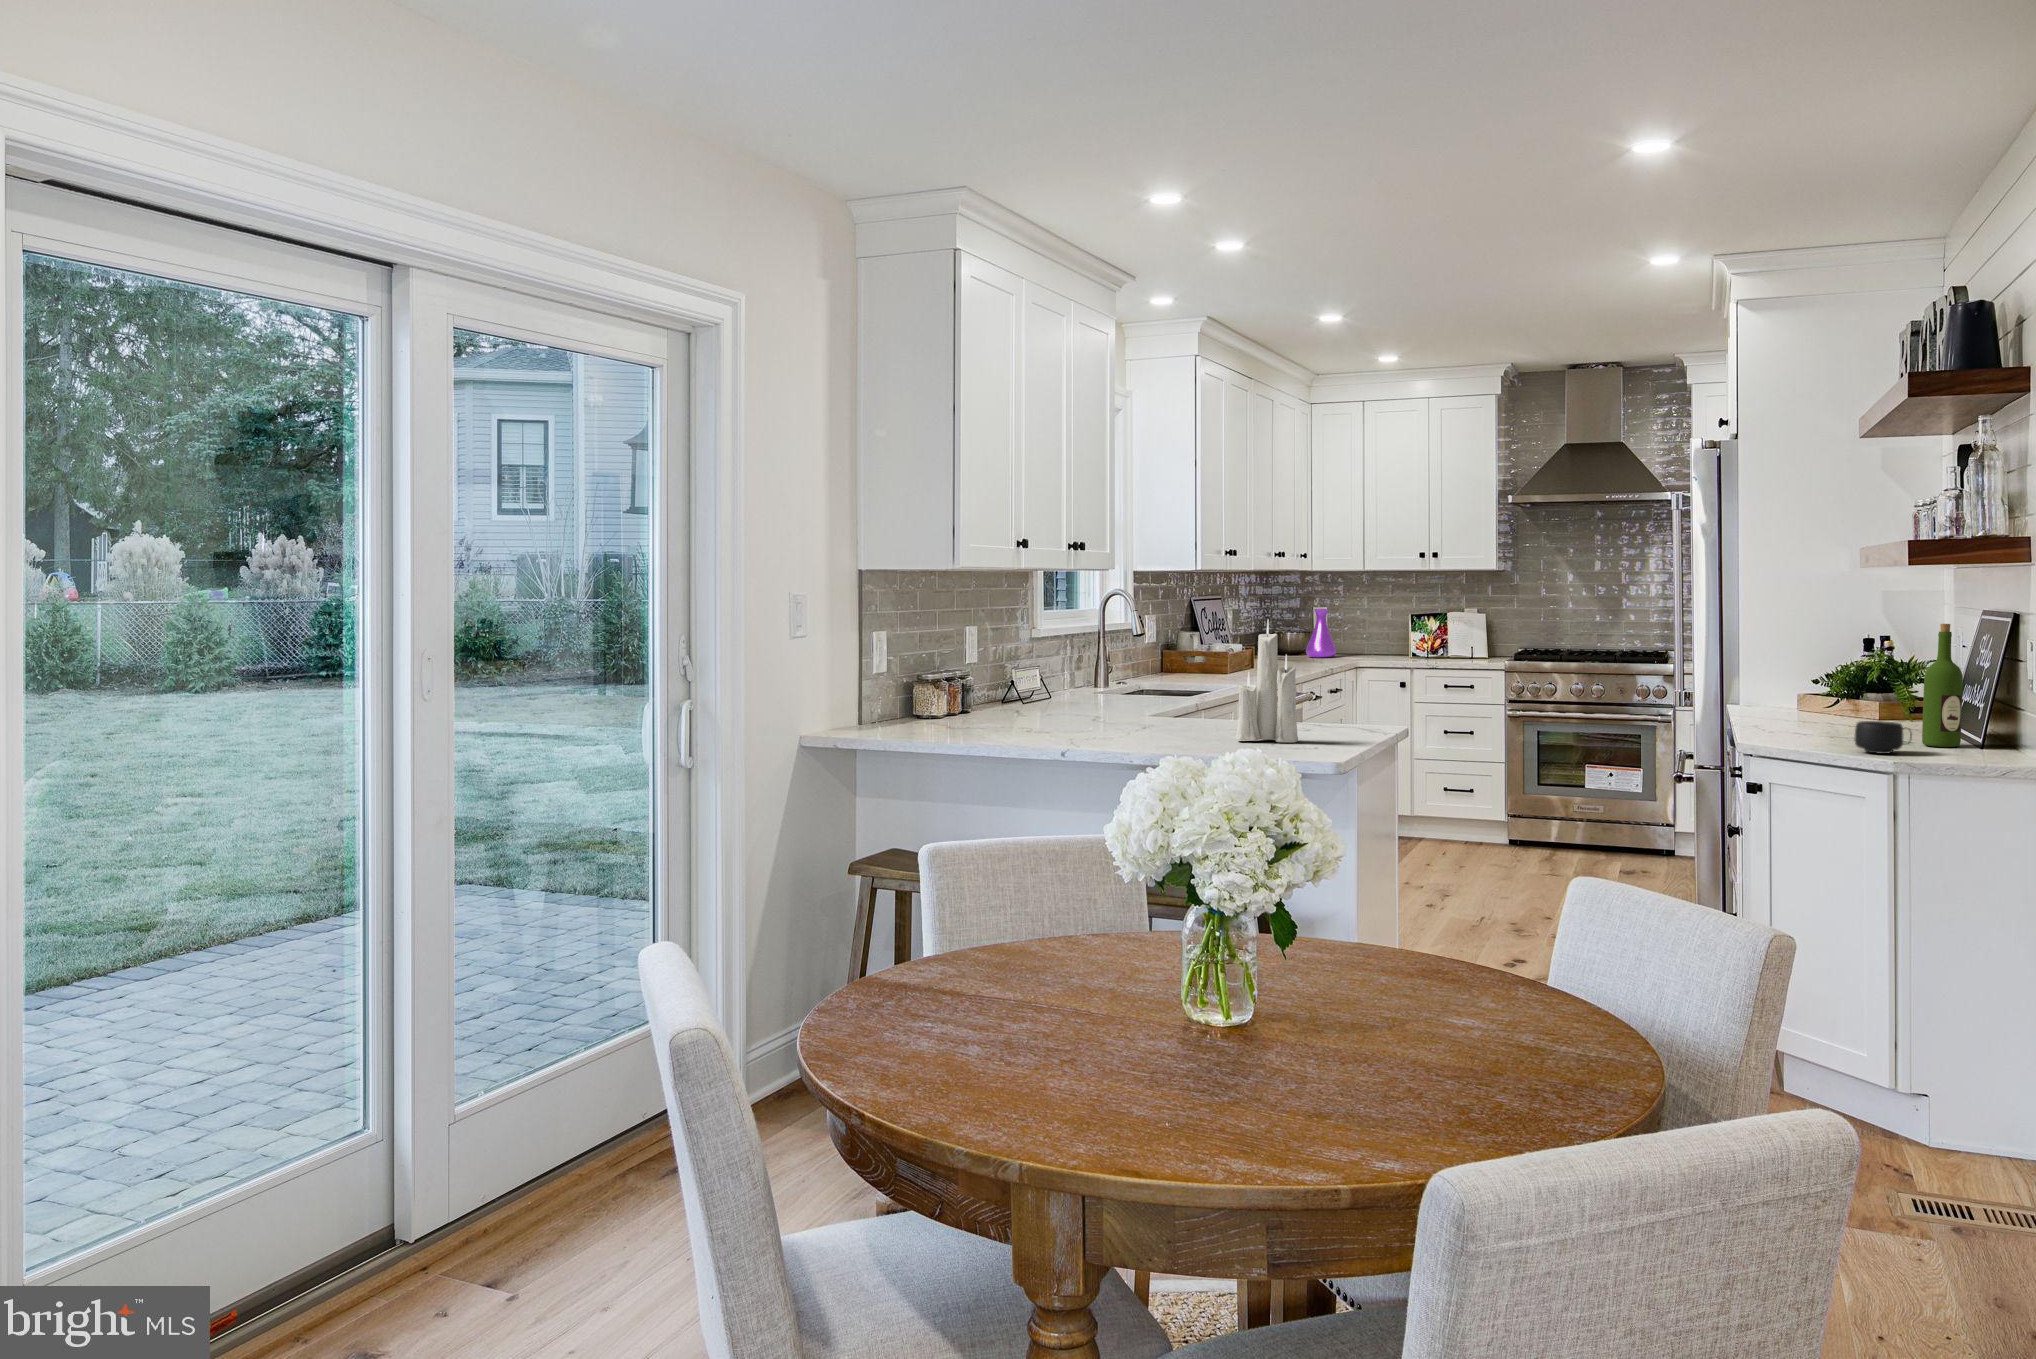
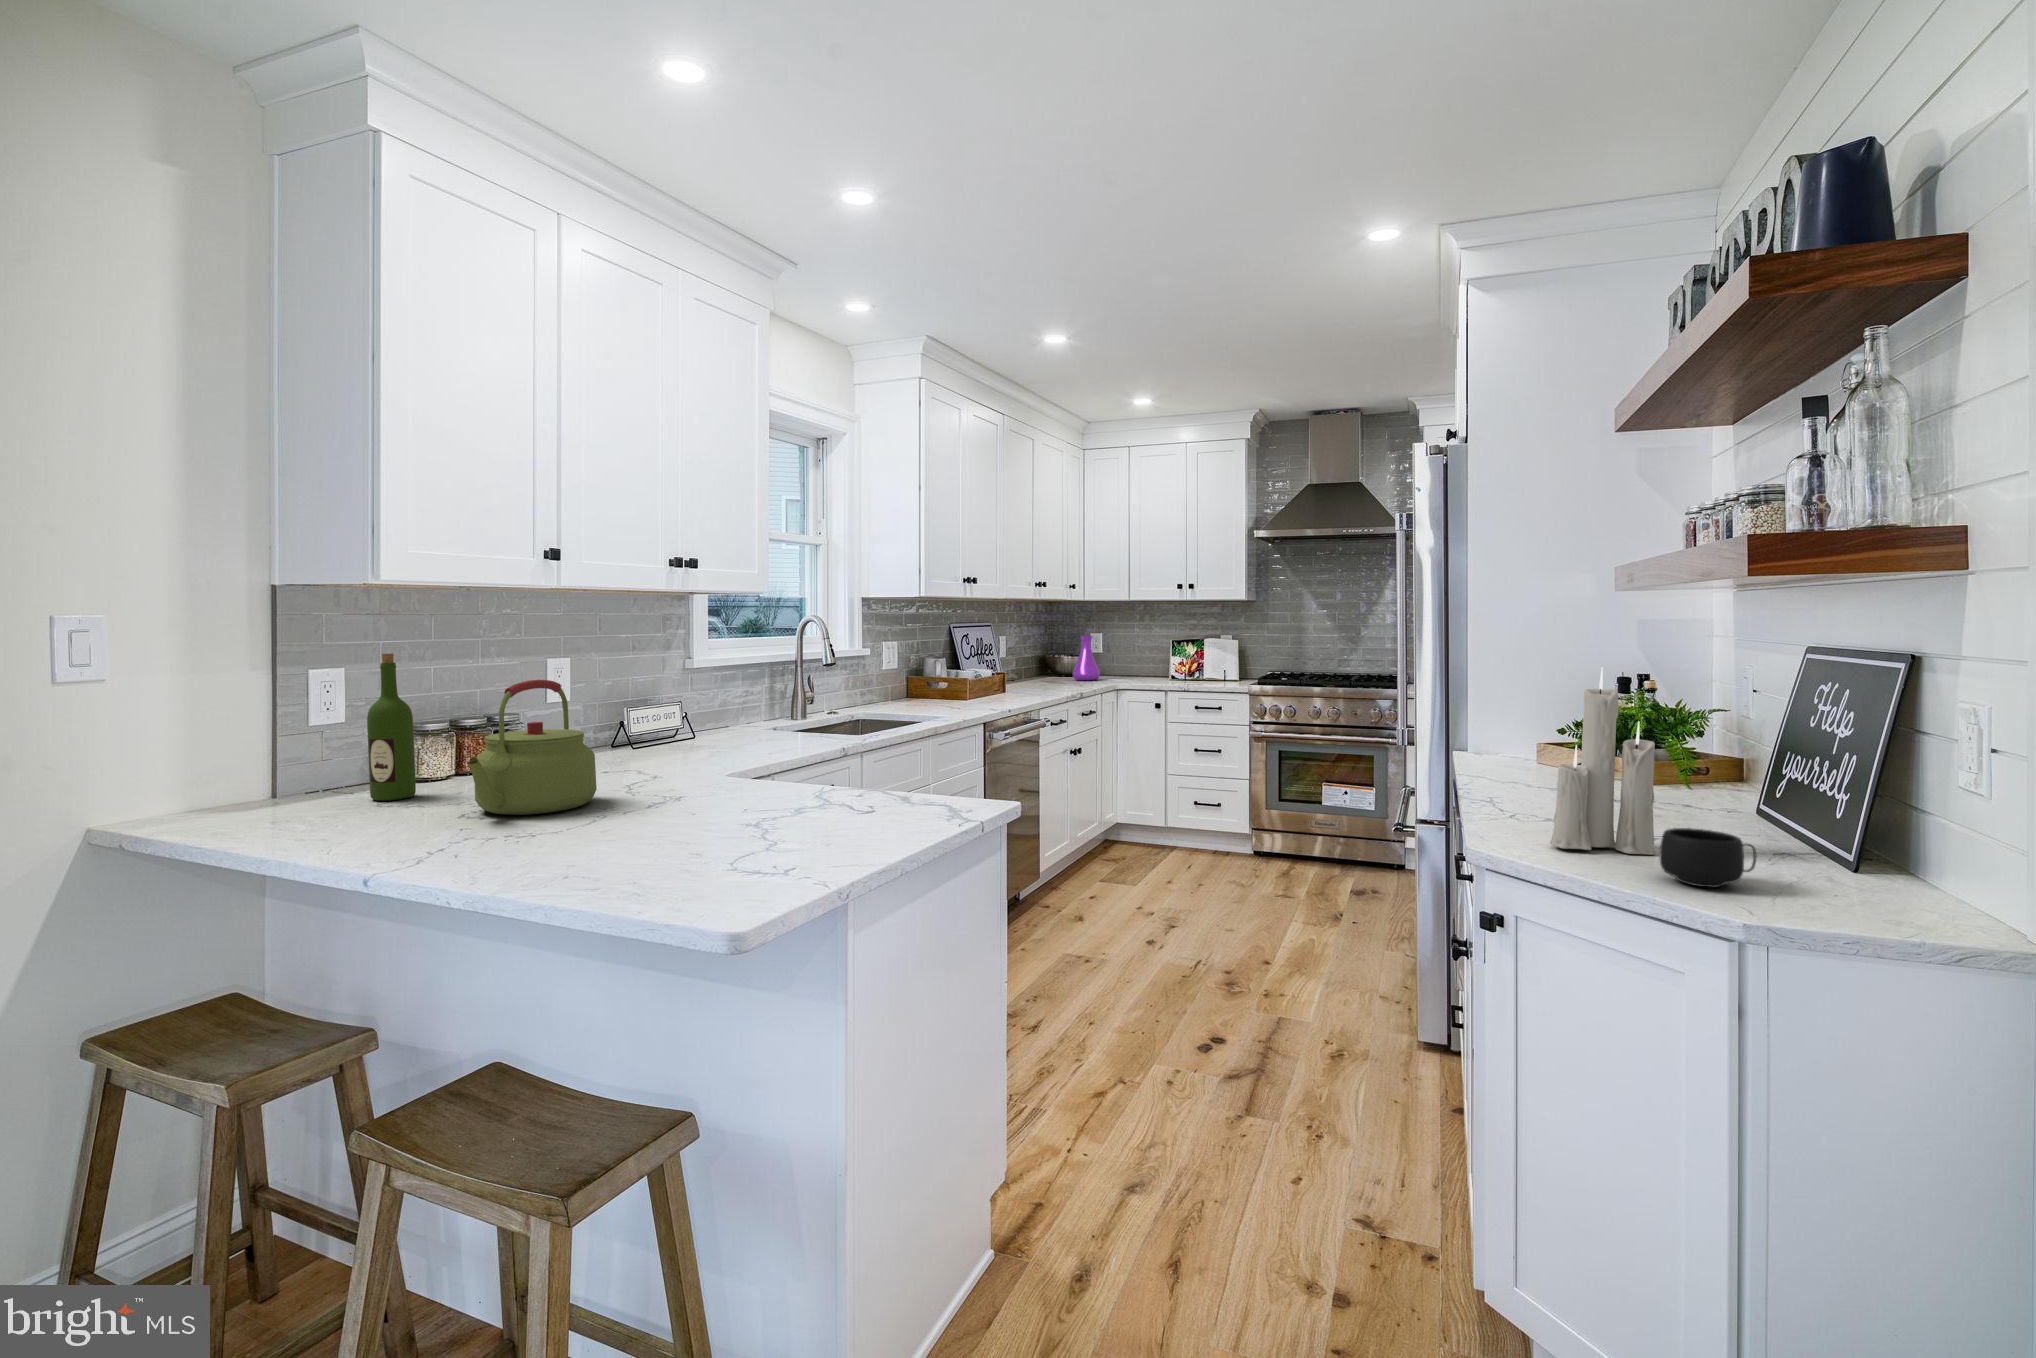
candle: present [1236,620,1298,742] -> present [1550,667,1655,855]
wine bottle: present [1922,624,1963,747] -> present [367,653,416,800]
kettle: none [1027,638,1104,731] -> present [467,680,597,815]

